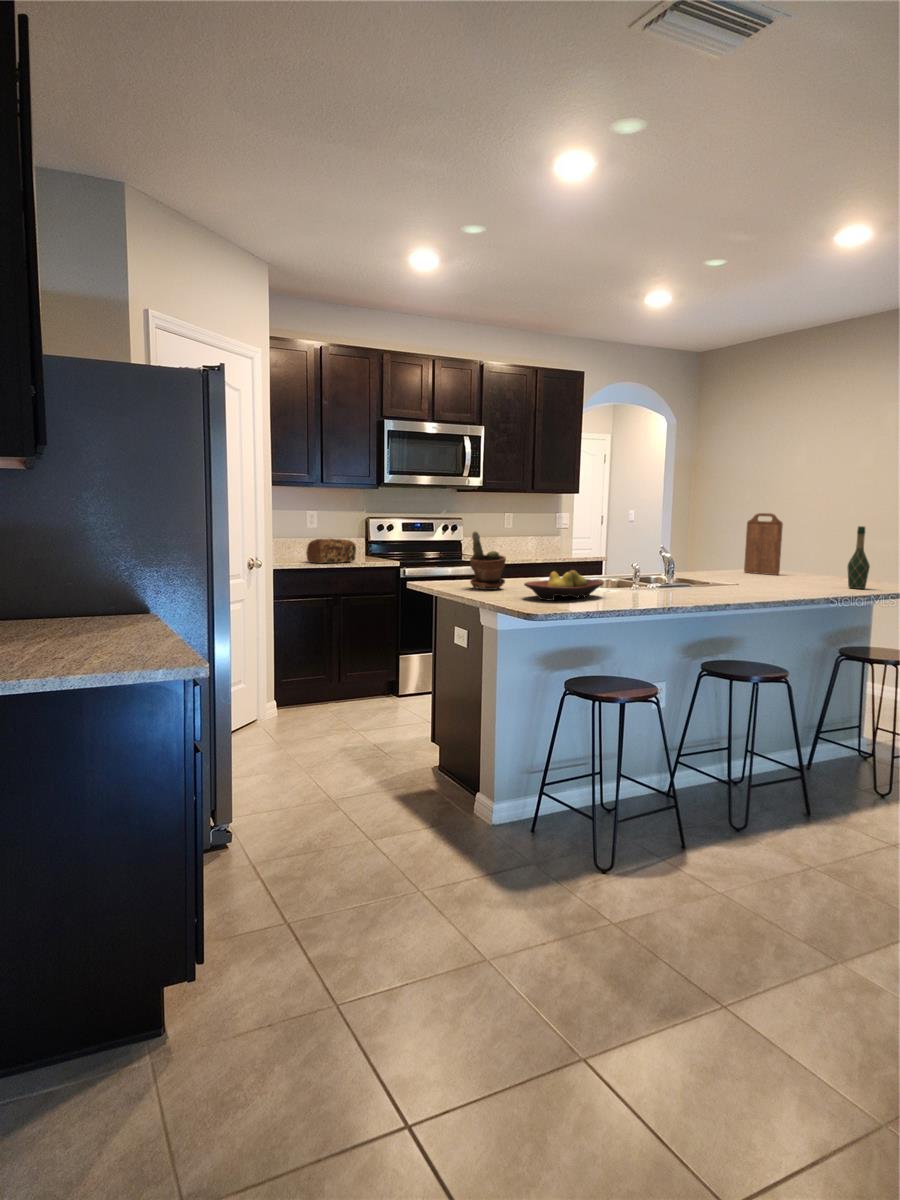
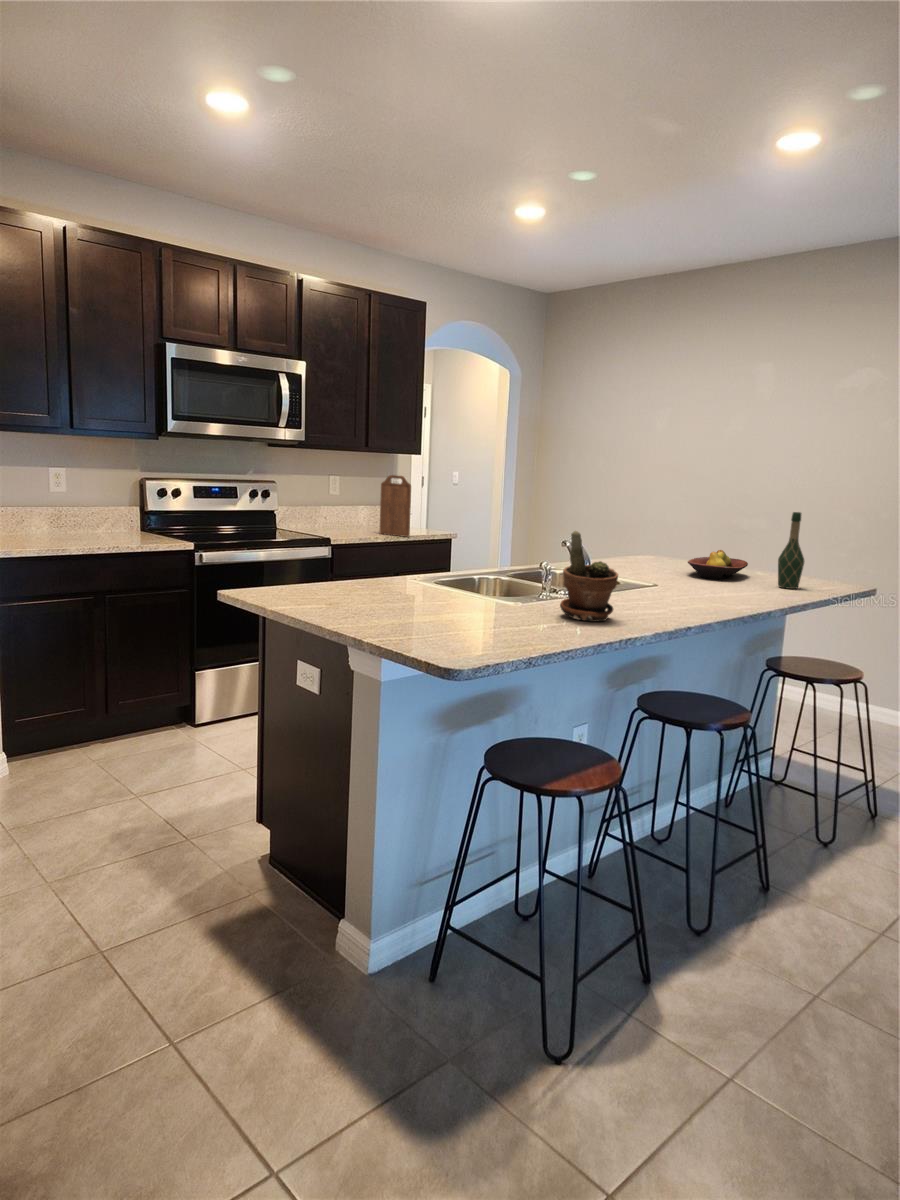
cutting board: present [744,513,783,575] -> present [380,475,411,537]
potted plant: present [470,531,506,590] -> present [560,531,618,622]
bread loaf: present [306,539,356,564] -> none [50,511,128,548]
fruit bowl: present [524,570,604,600] -> present [688,550,748,579]

